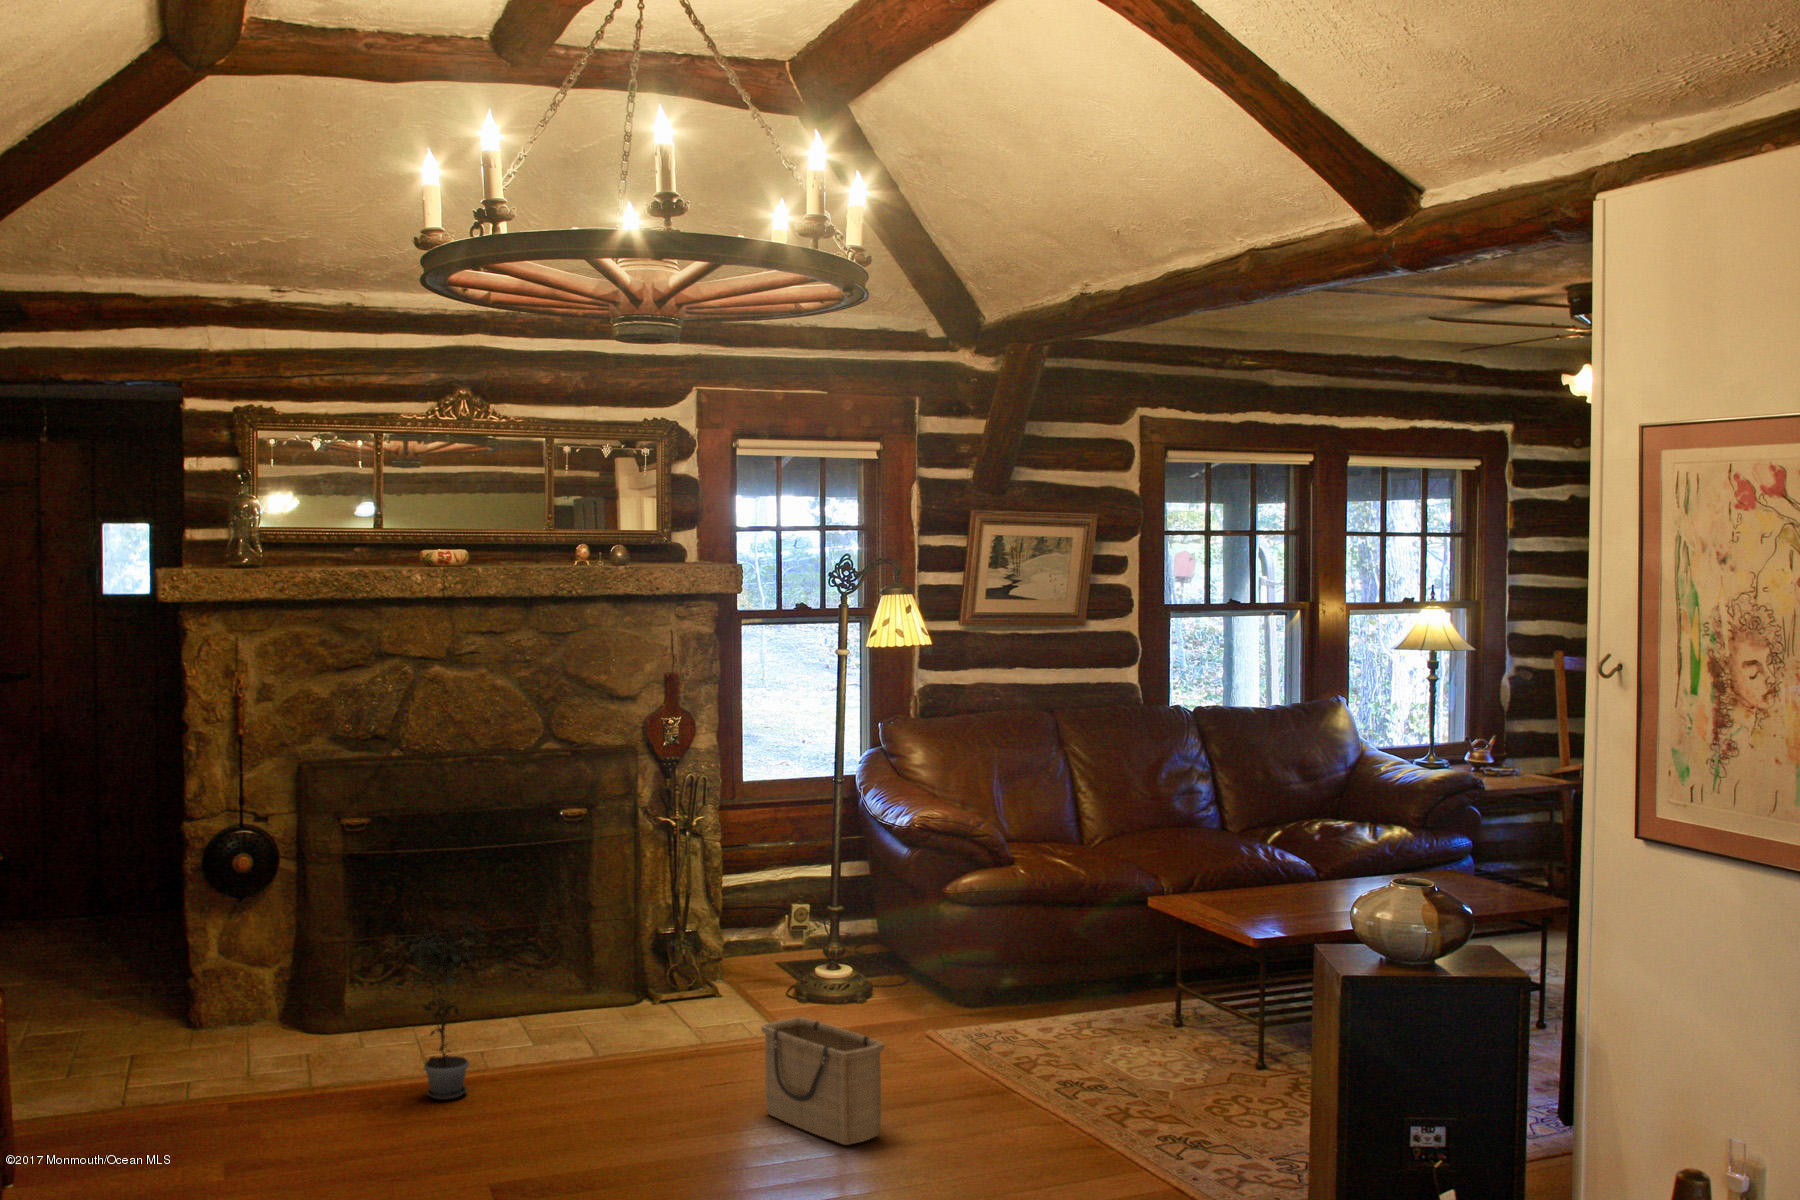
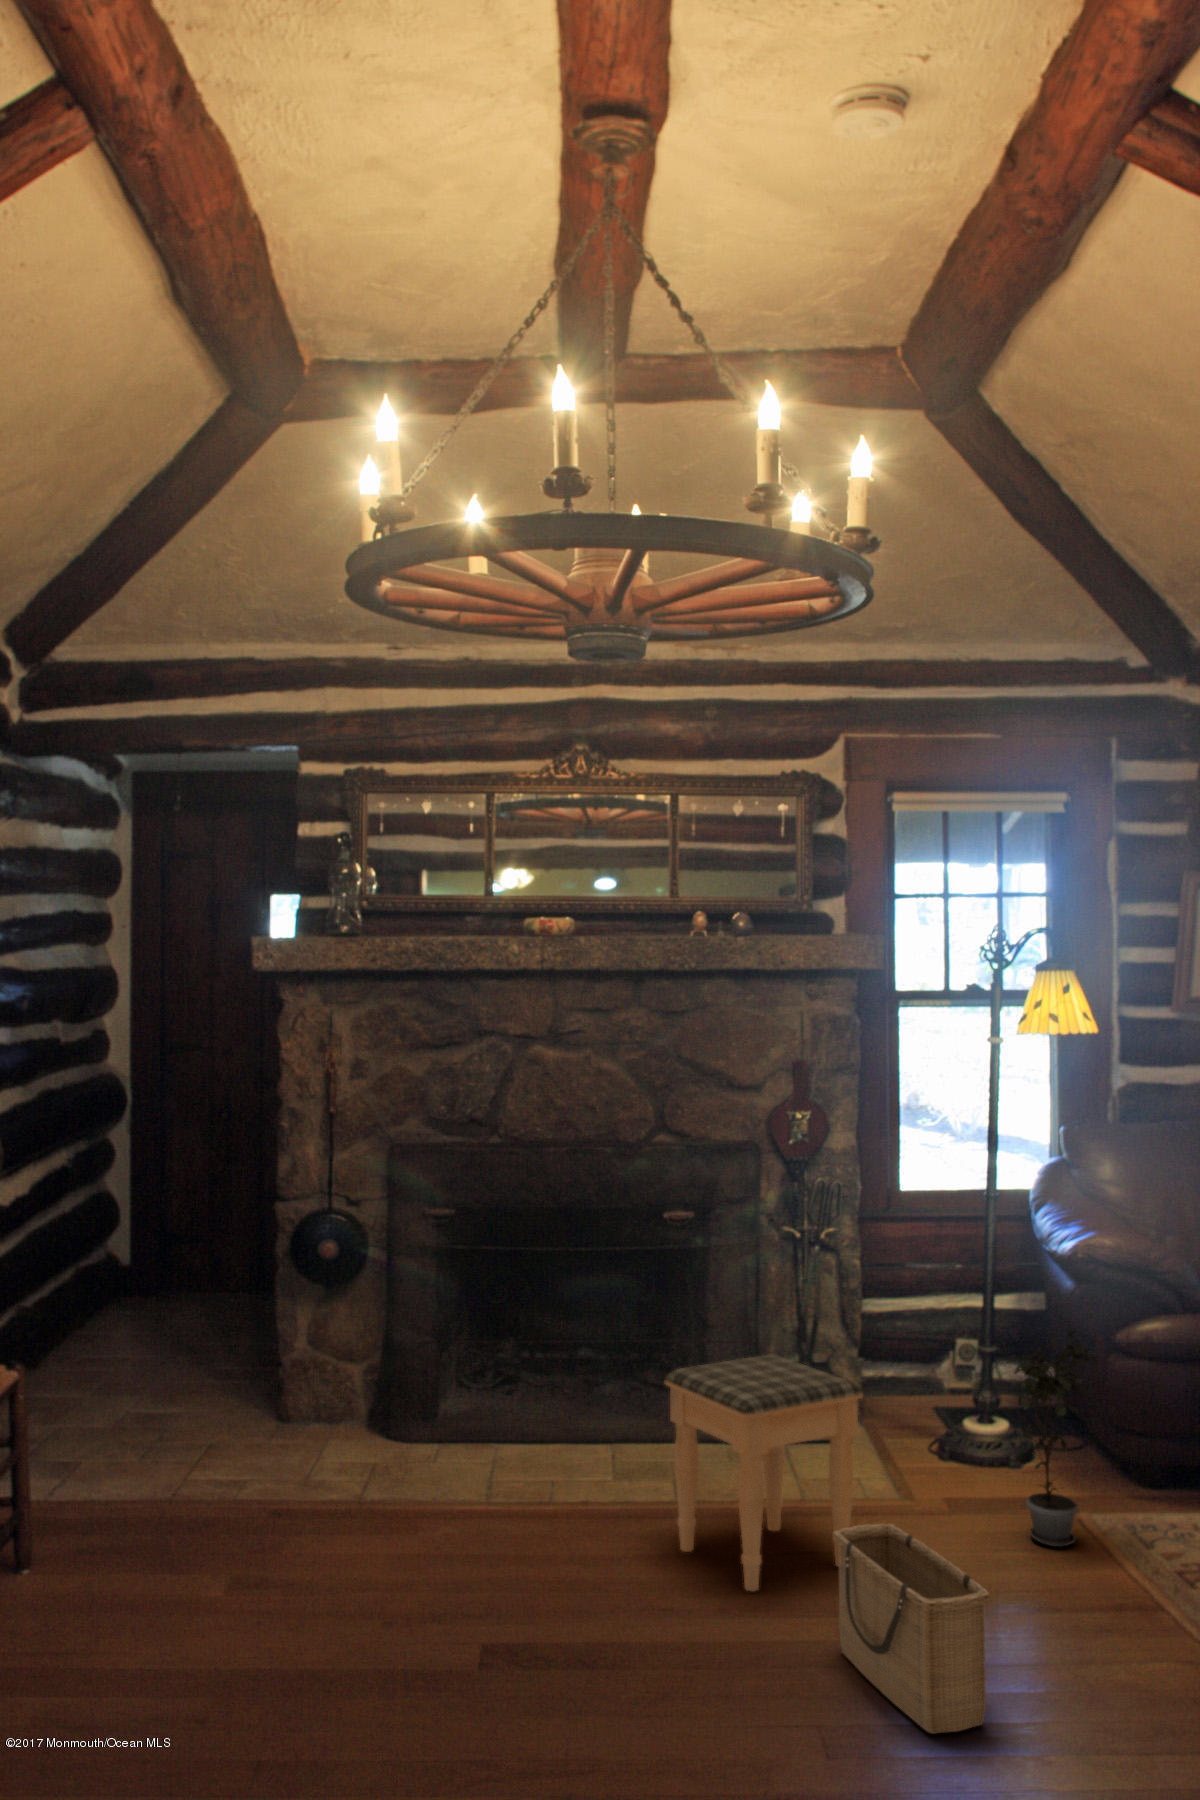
potted plant: present [404,912,486,1100] -> present [1006,1330,1097,1547]
footstool: none [601,914,763,1090] -> present [665,1354,863,1591]

